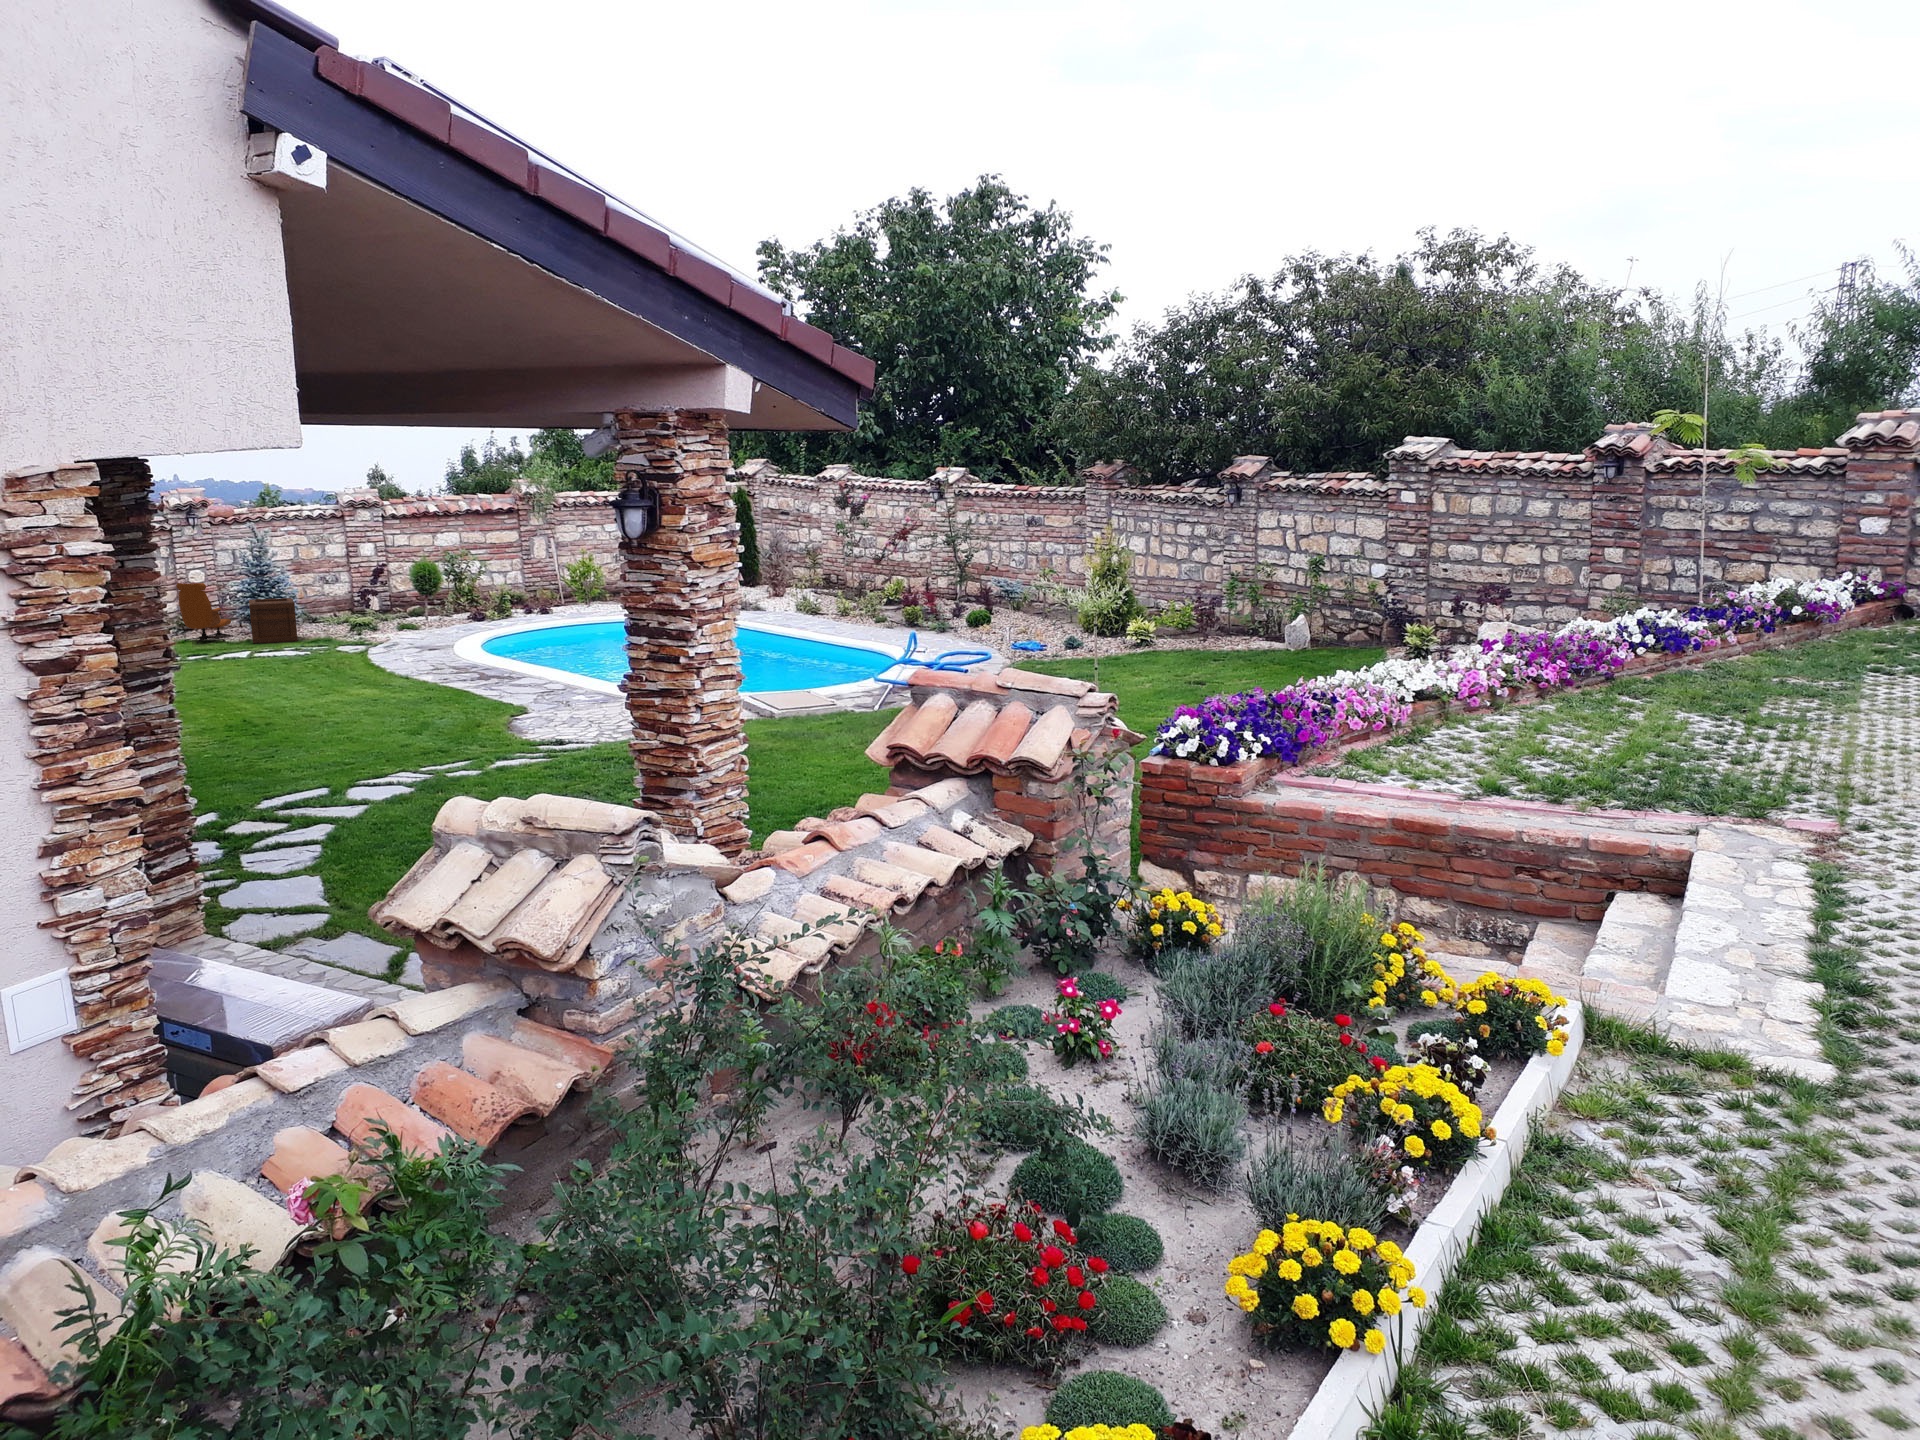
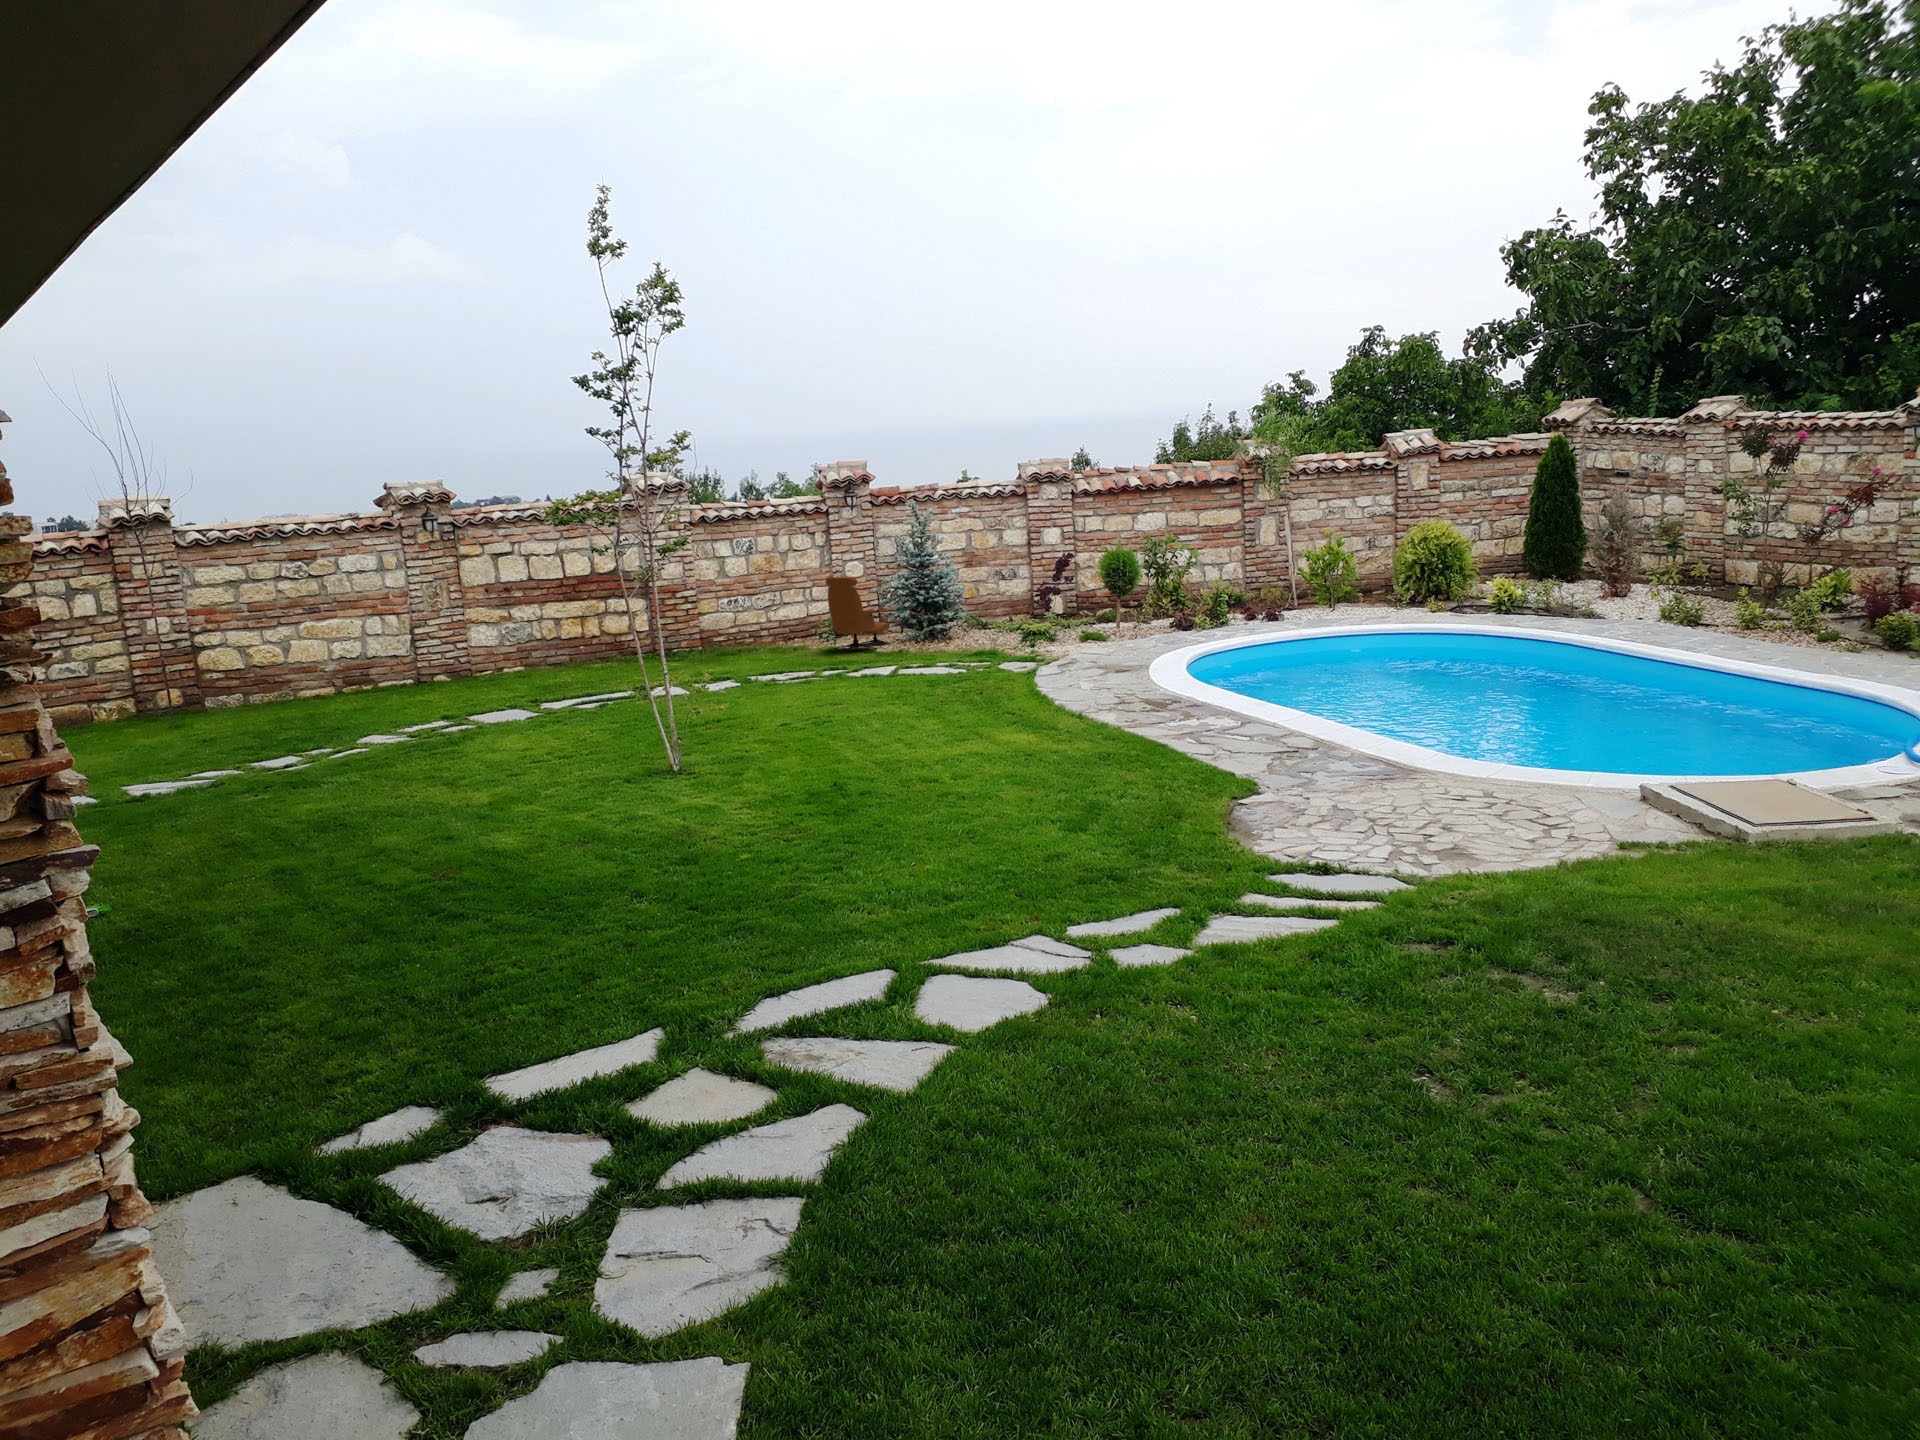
wooden crate: present [249,598,298,644] -> none [903,597,958,654]

